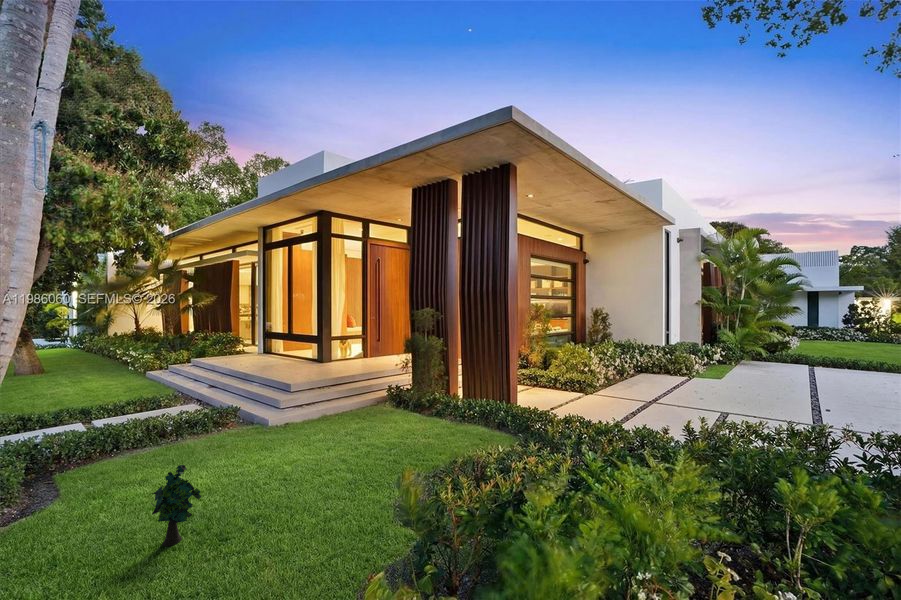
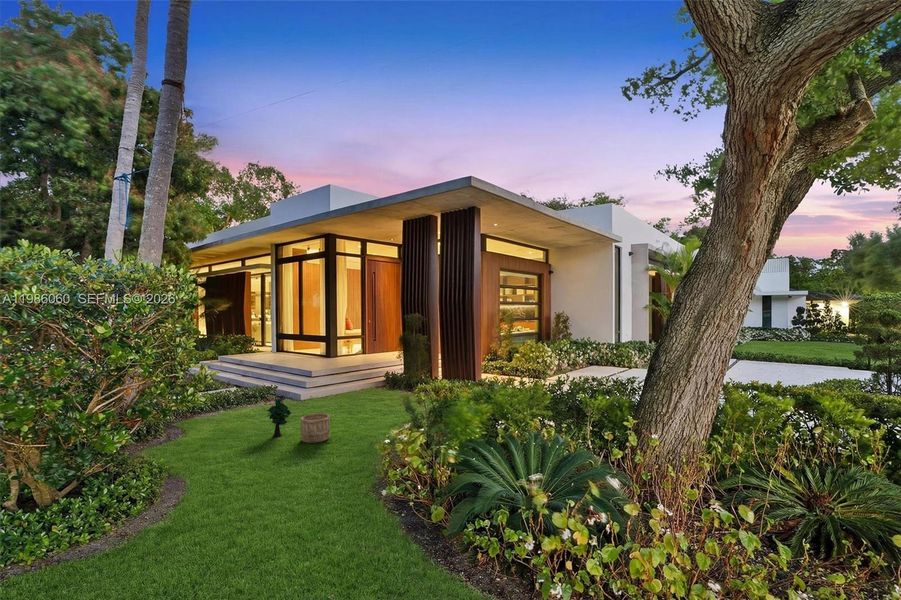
wooden bucket: none [205,499,269,574] -> present [300,413,331,443]

